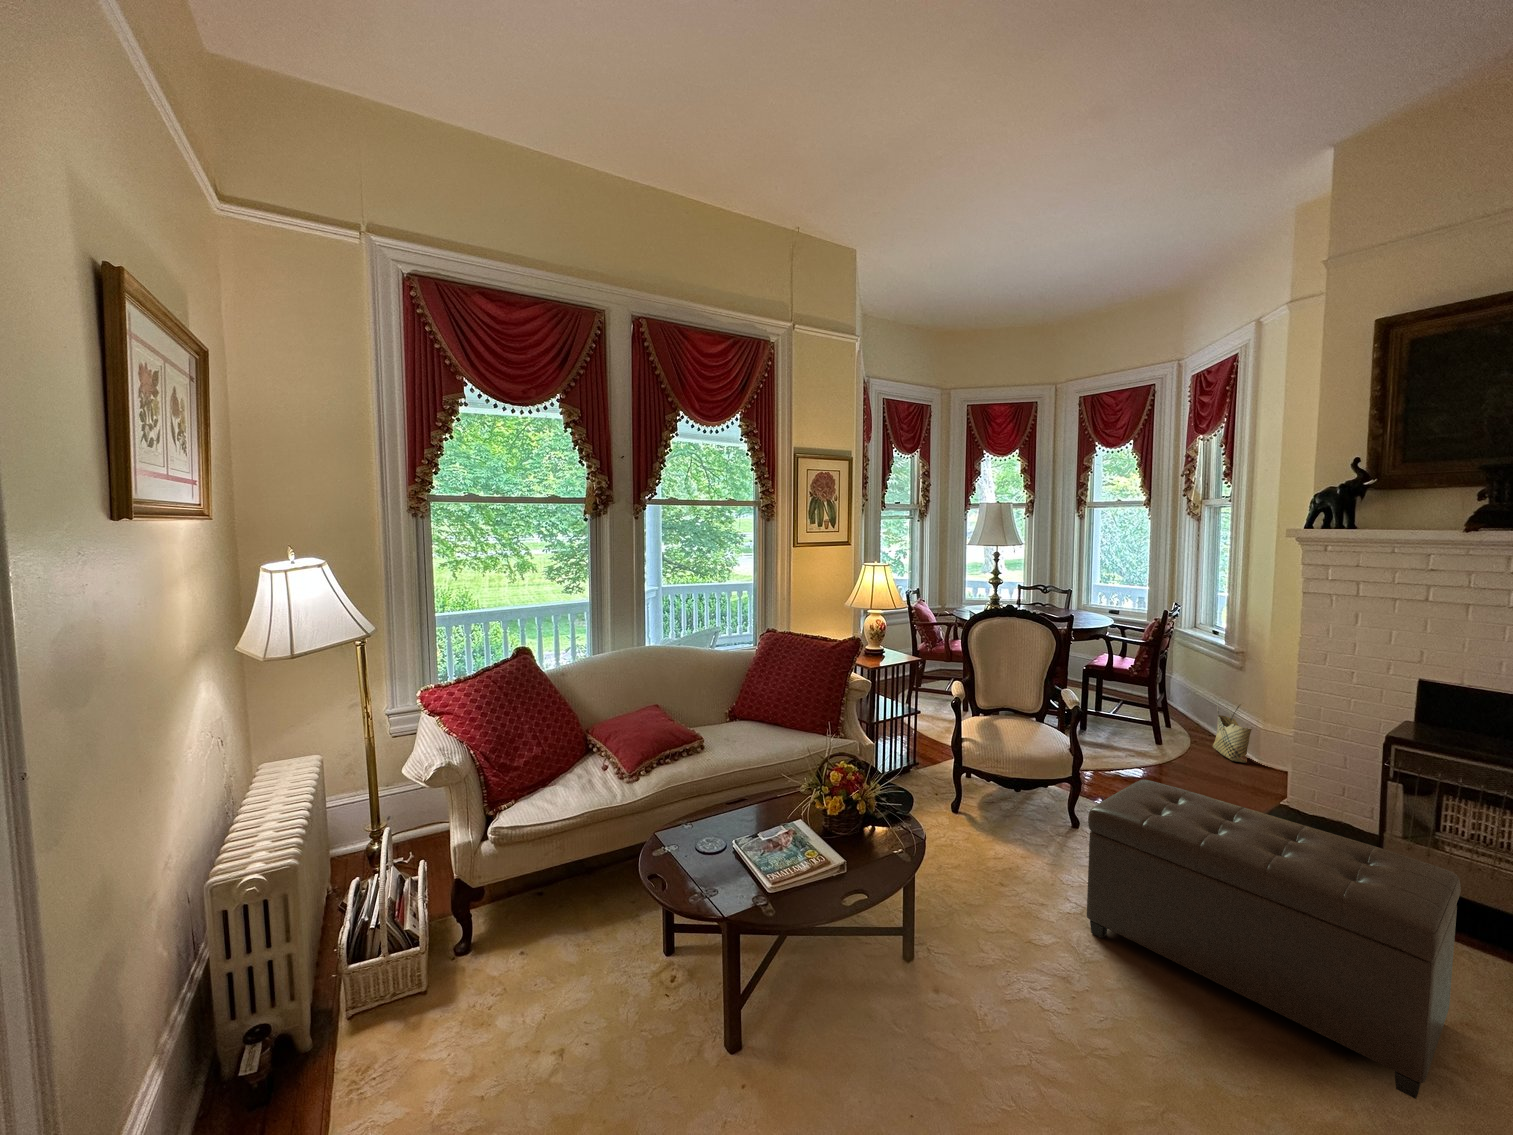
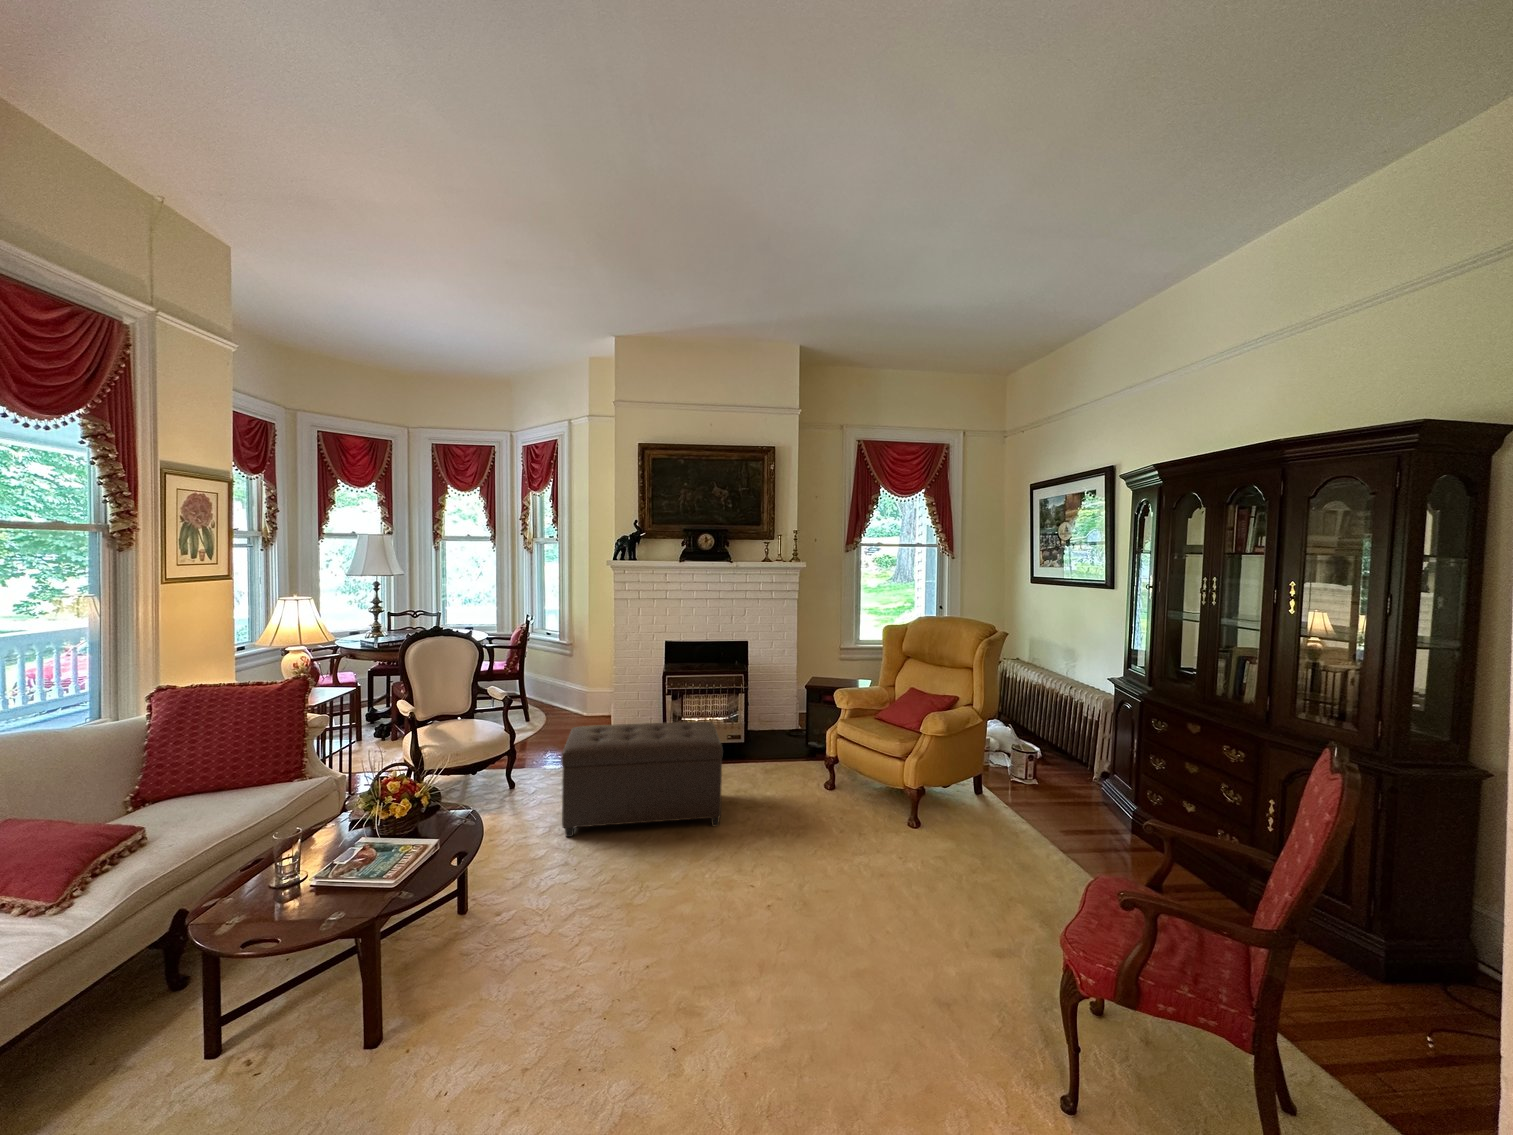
woven basket: present [1213,700,1252,763] -> none [555,674,579,714]

